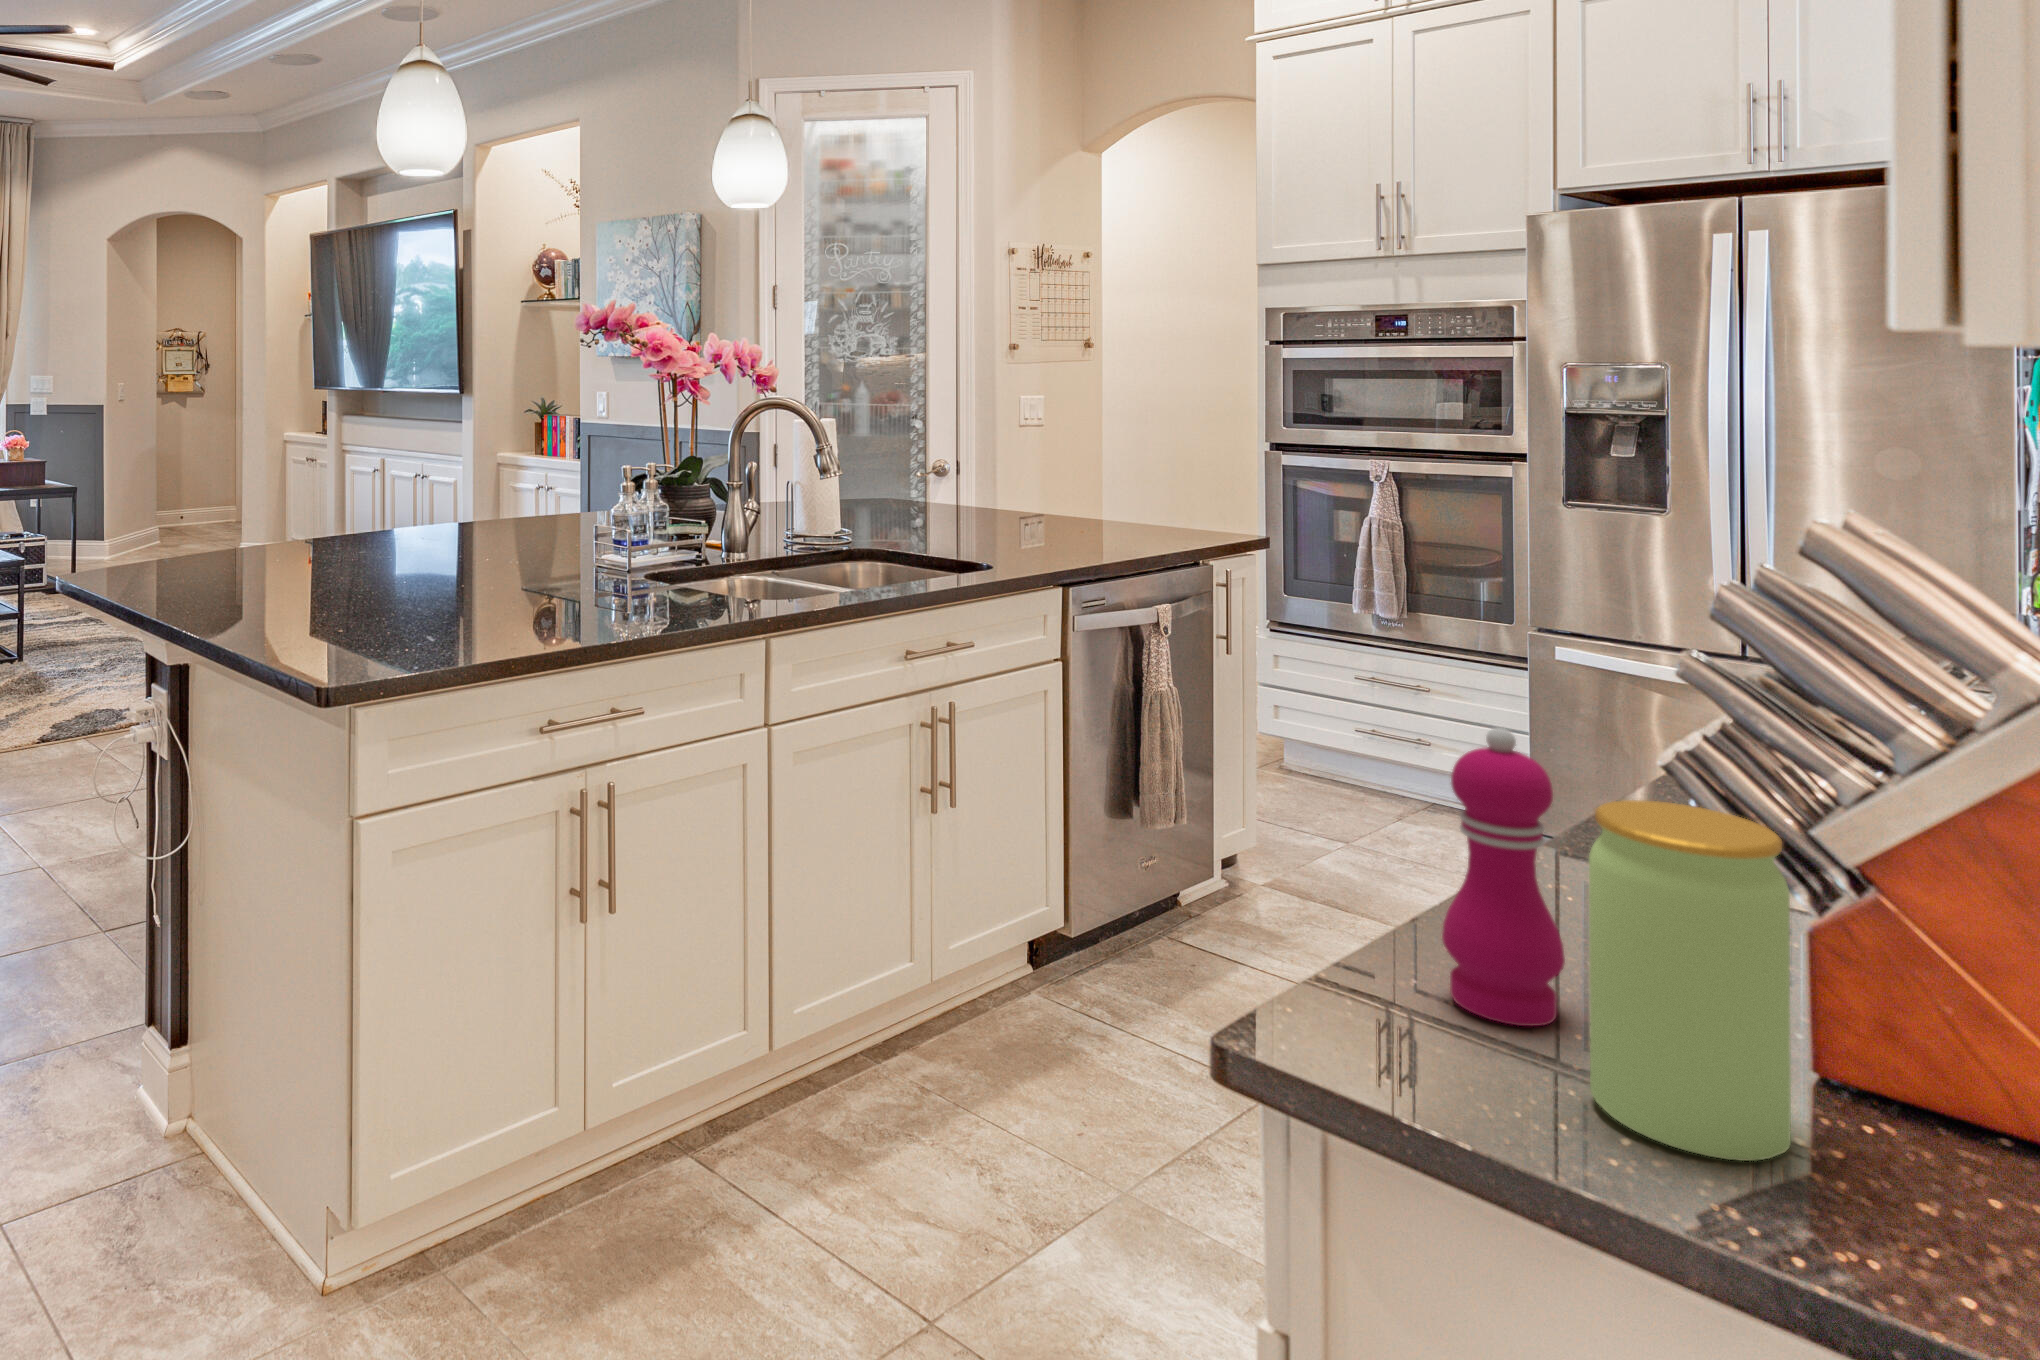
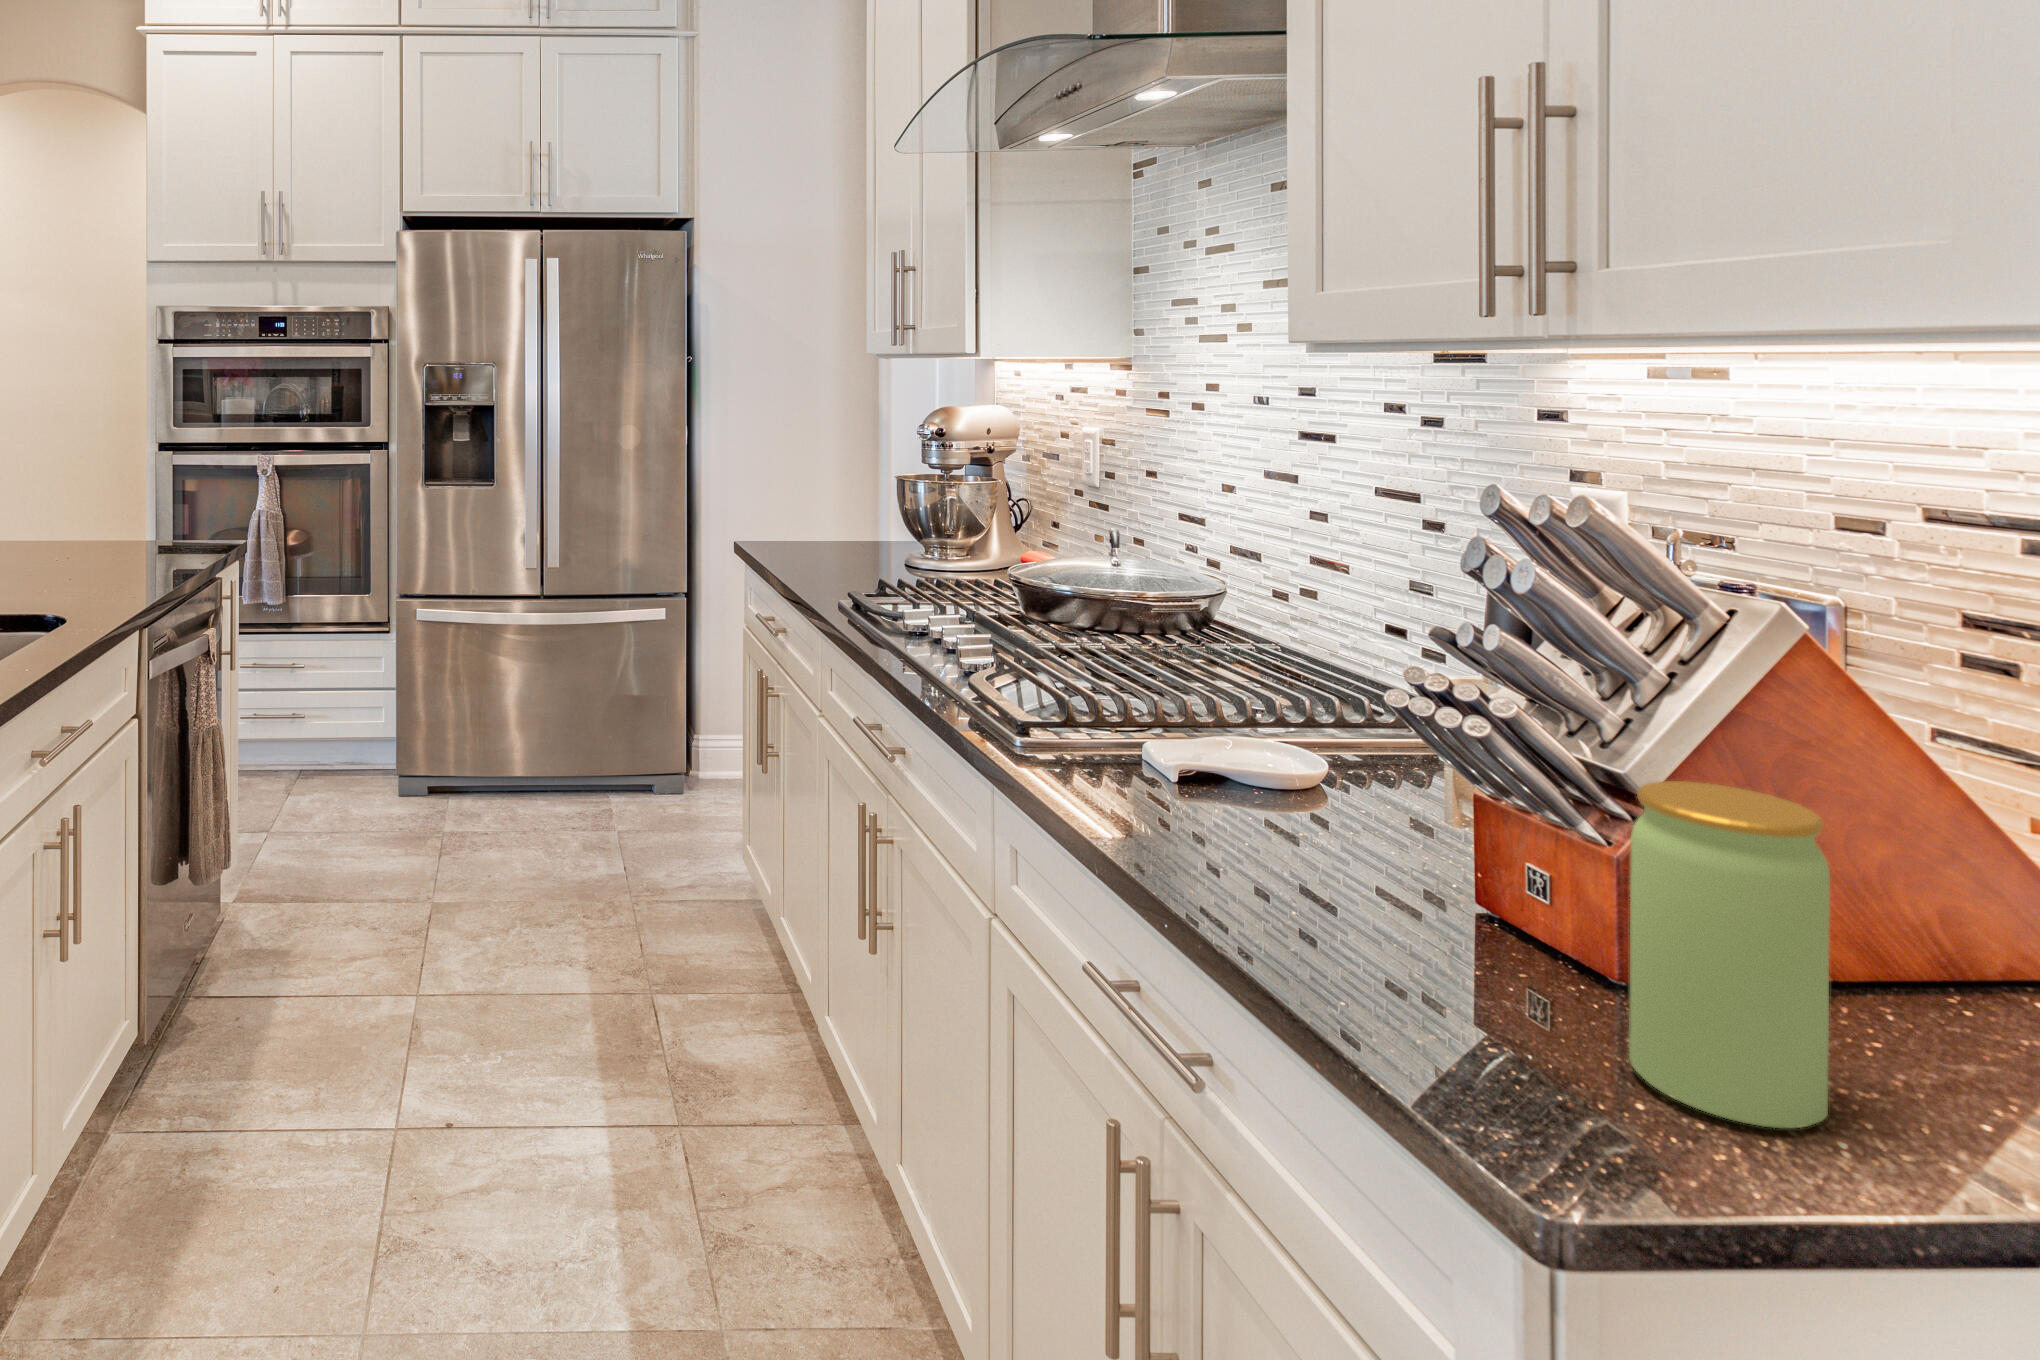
pepper mill: present [1442,728,1565,1026] -> none [1370,738,1495,1050]

